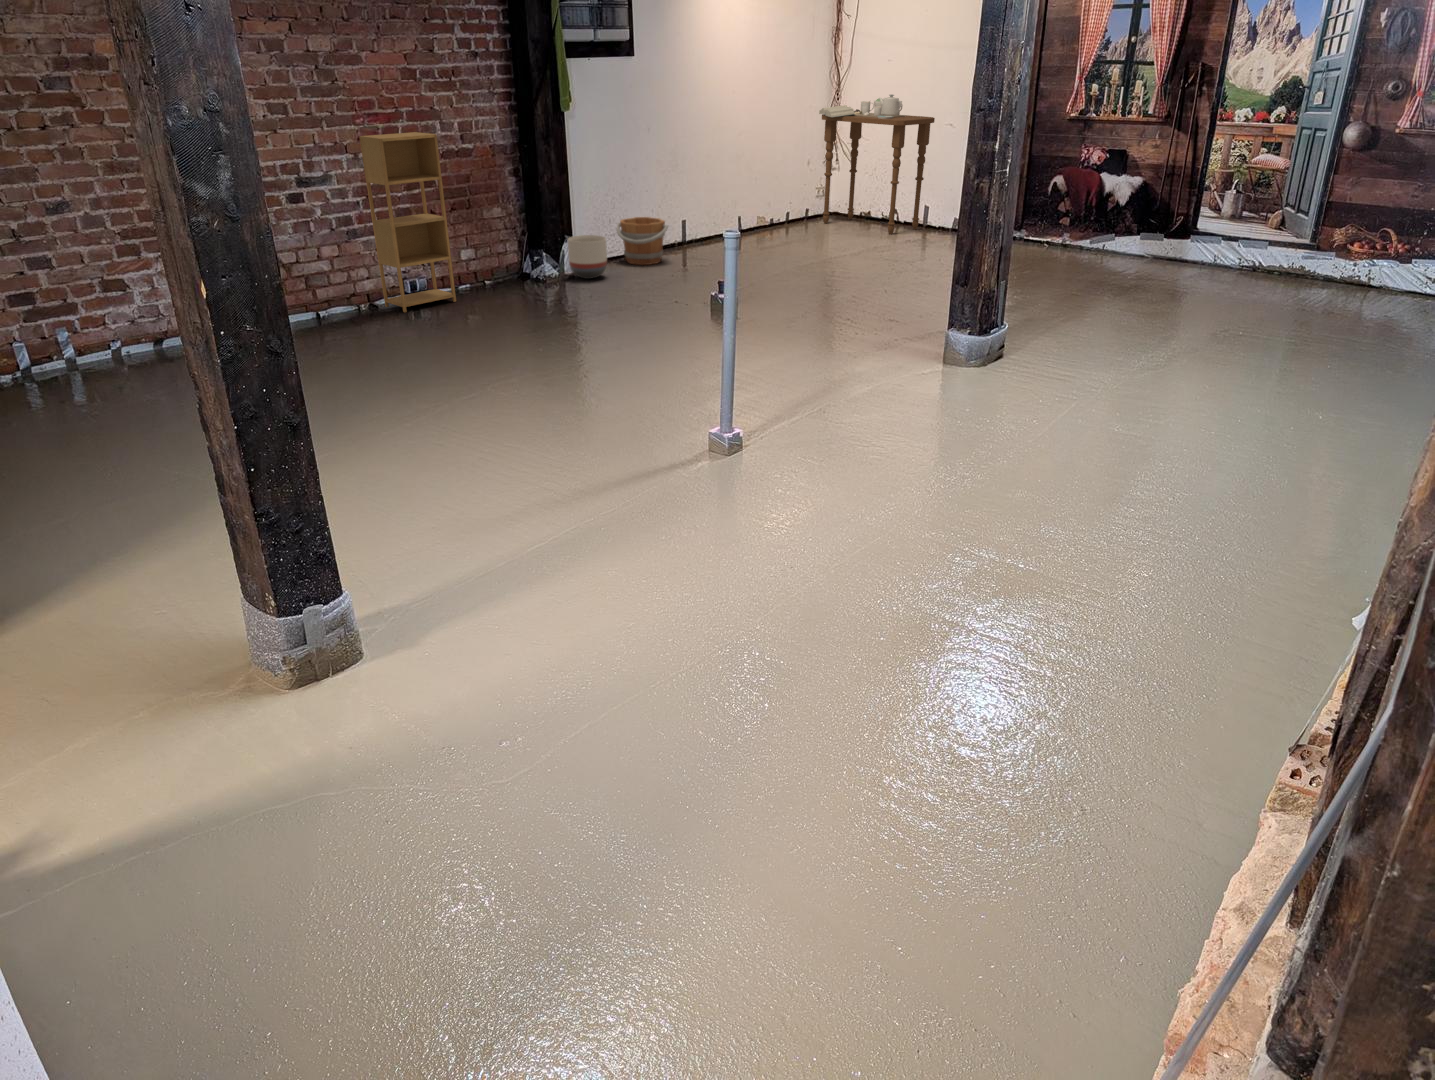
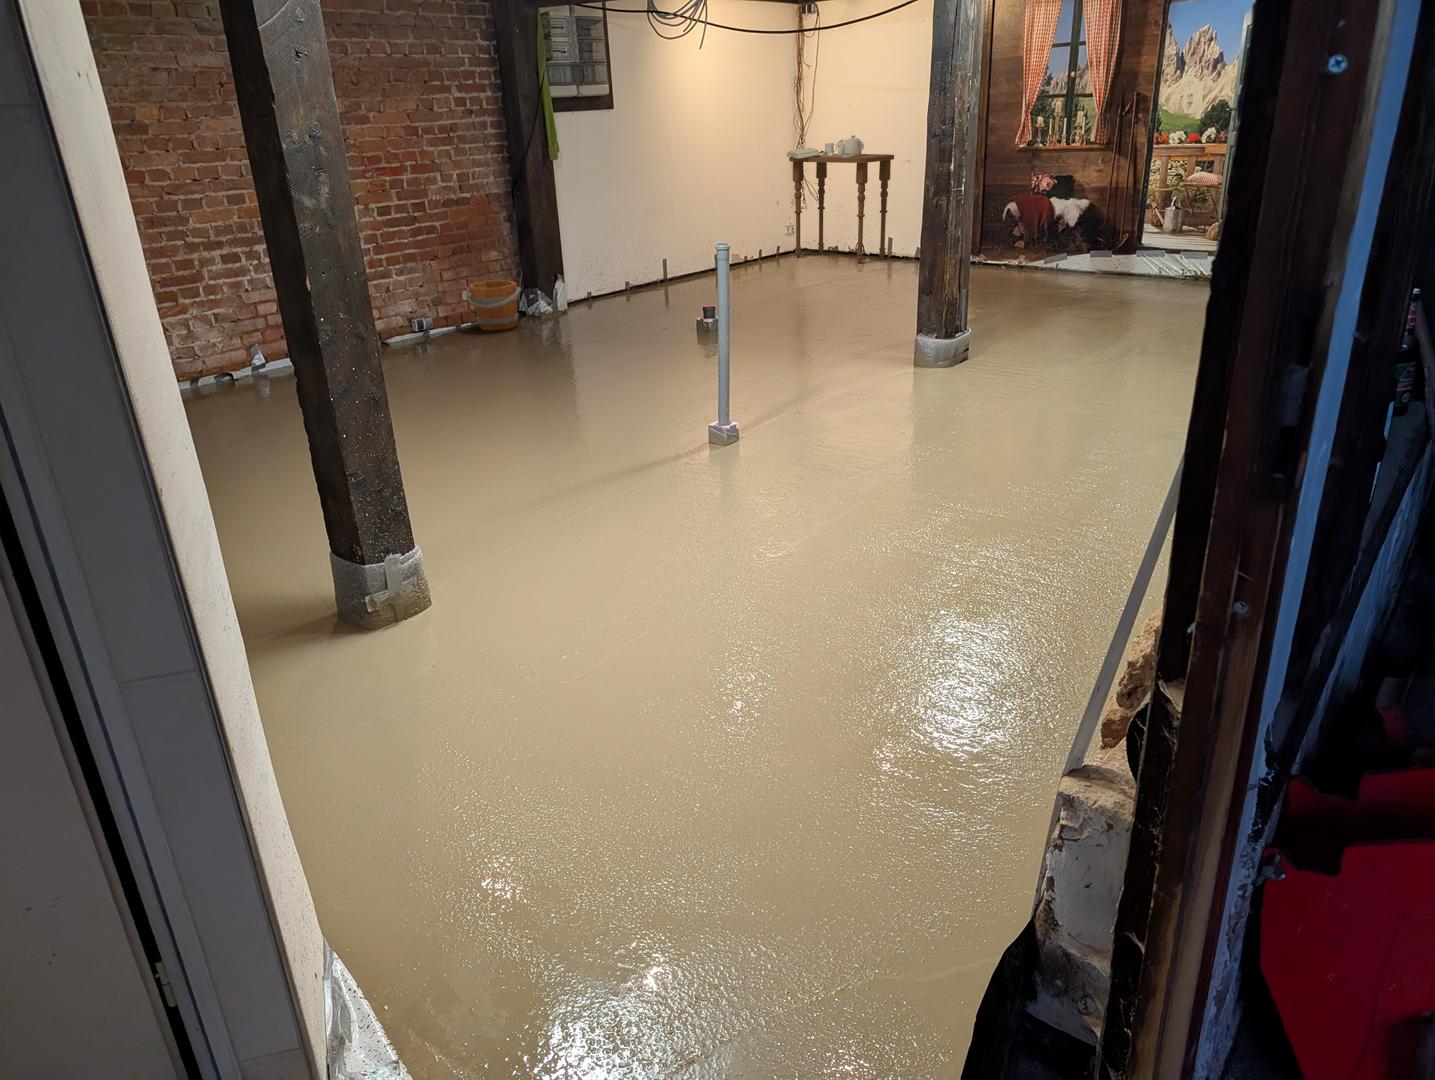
shelving unit: present [359,132,456,312] -> none [369,183,461,348]
bucket: present [617,217,668,265] -> present [466,280,521,330]
planter: present [568,235,607,279] -> none [561,273,599,313]

